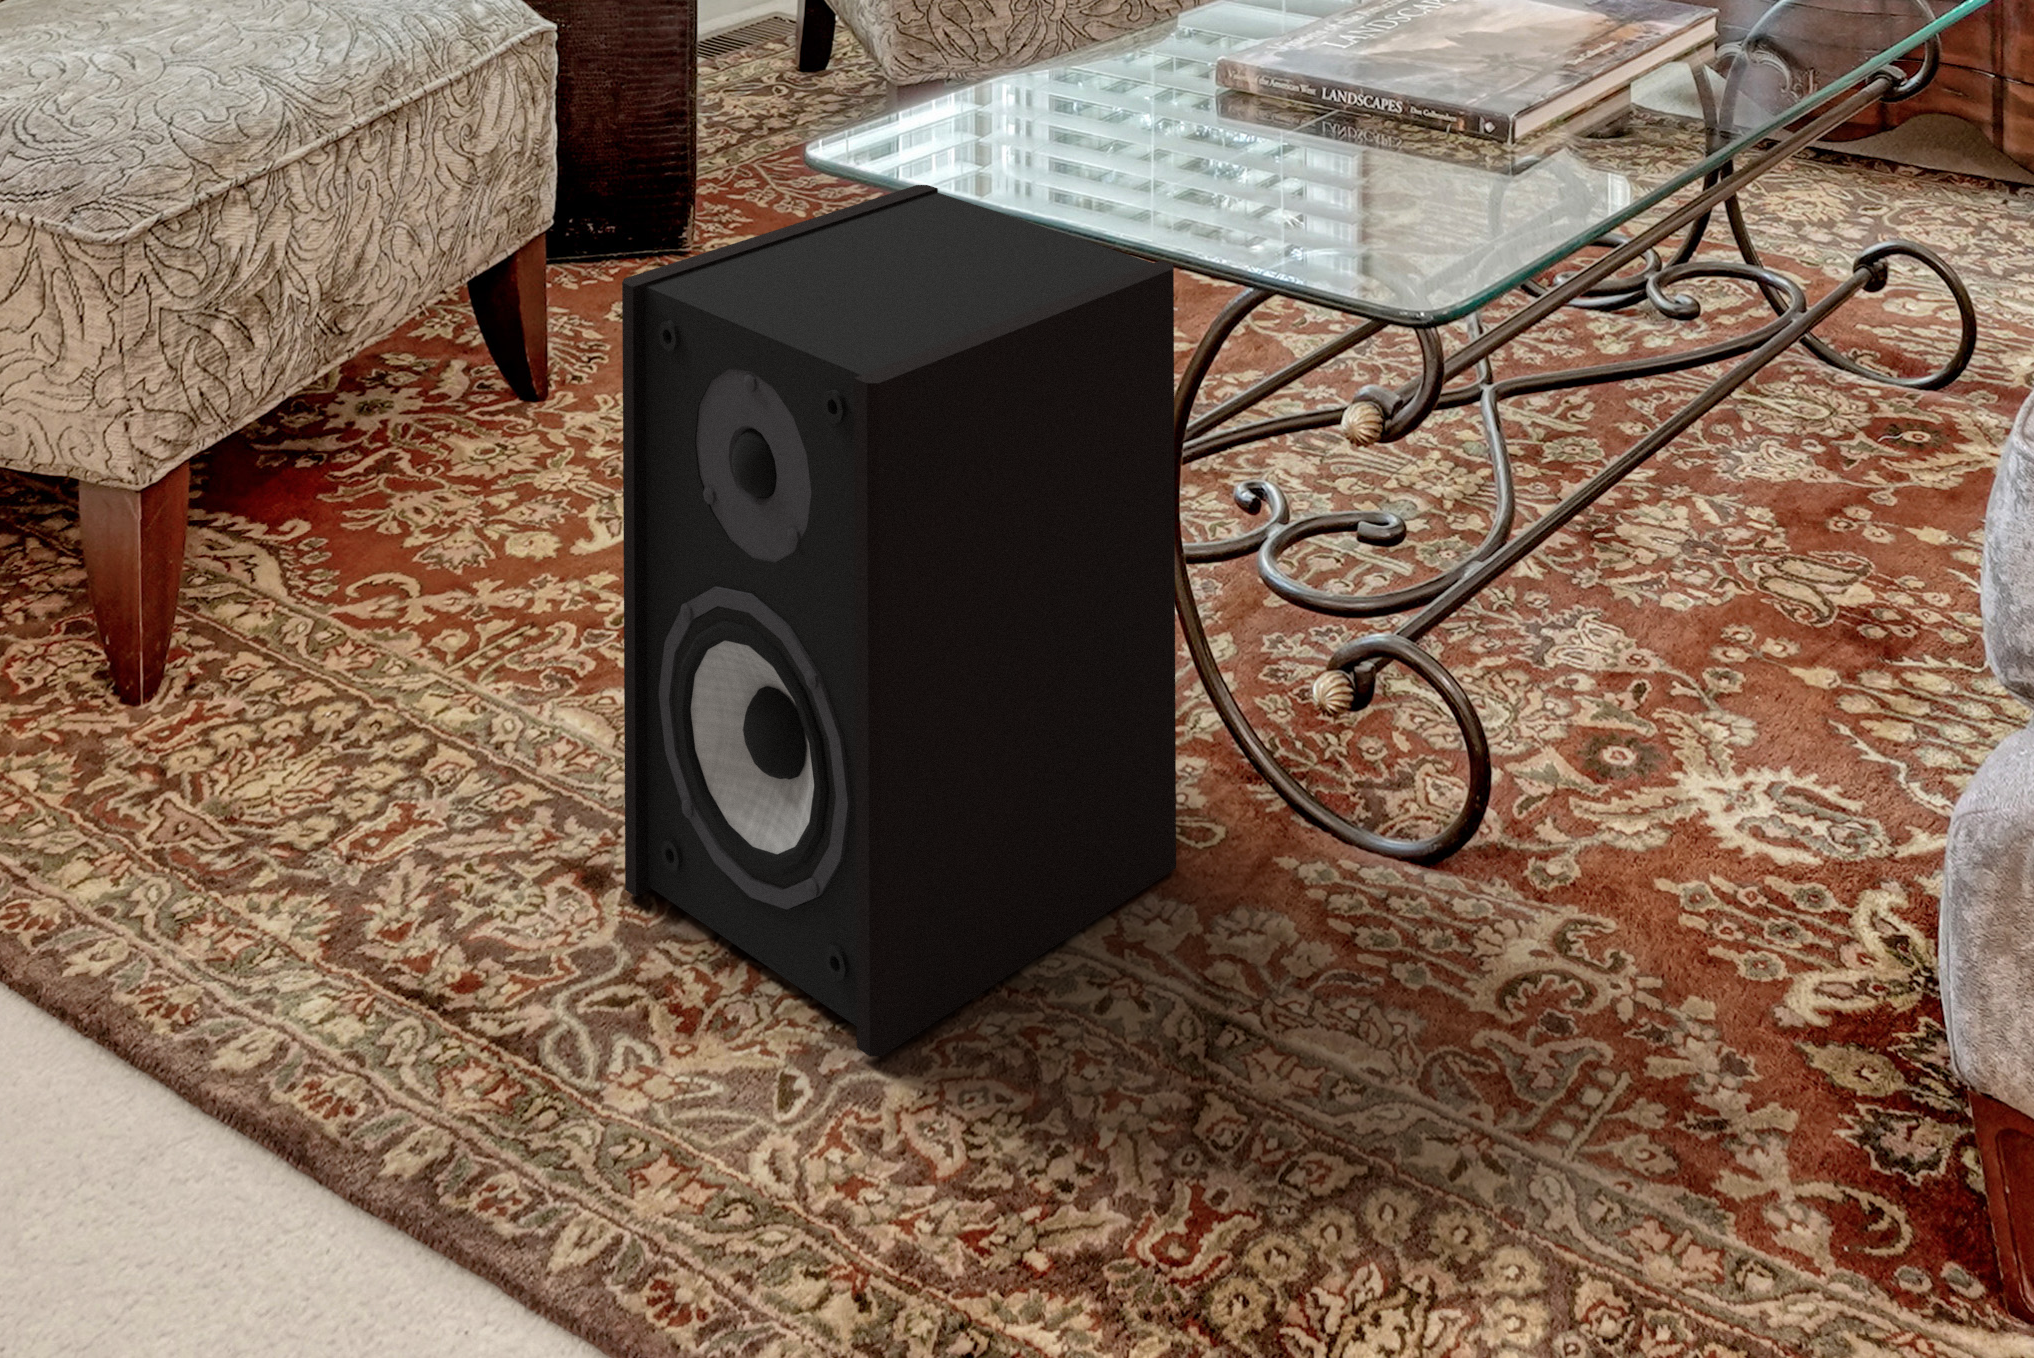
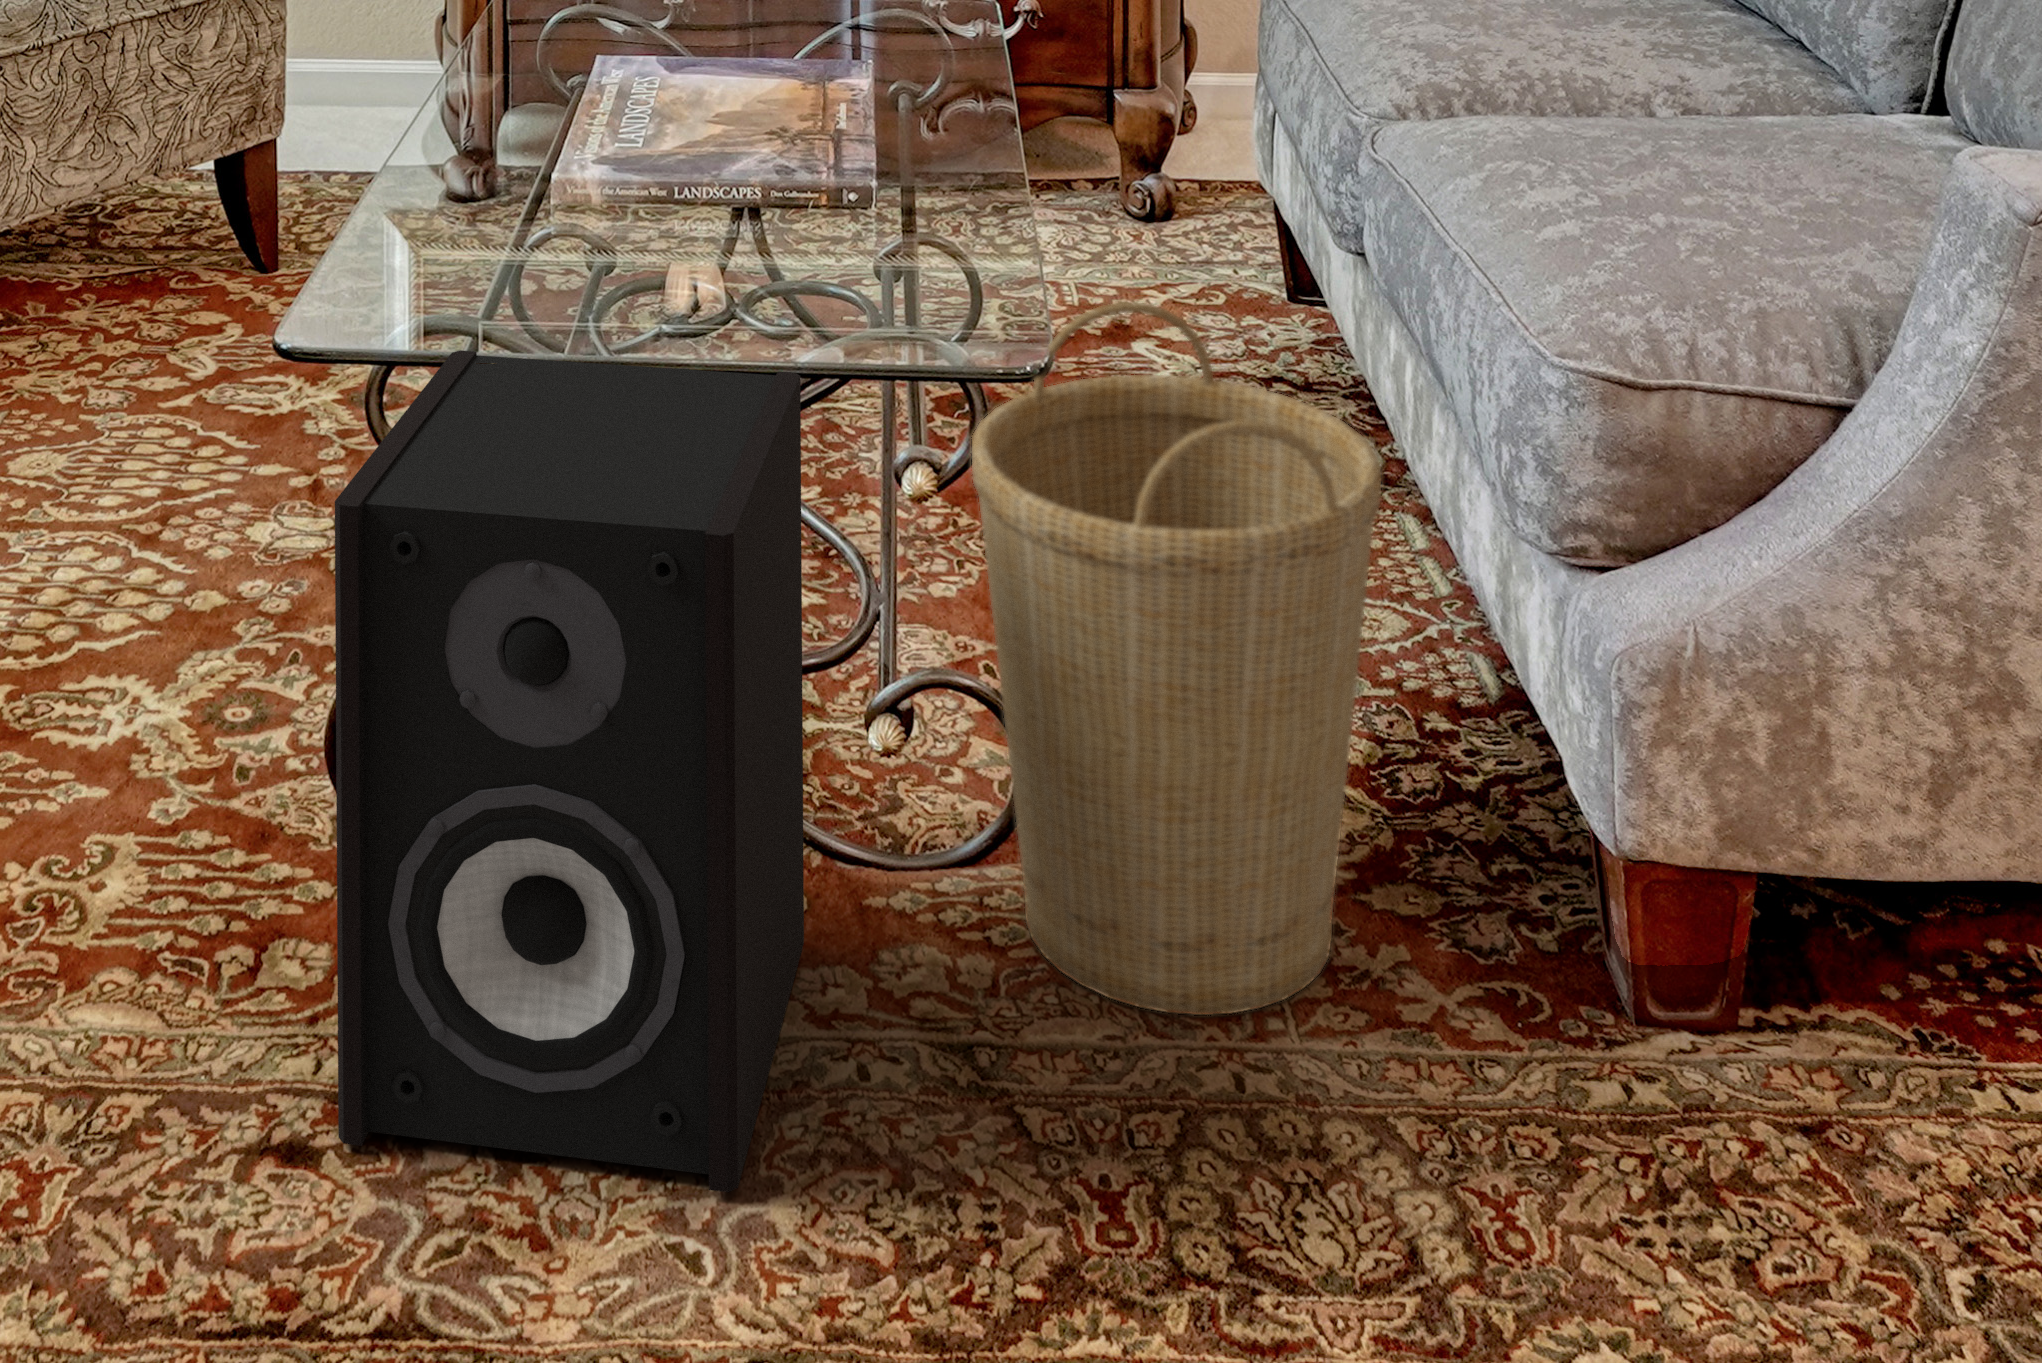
basket: none [1333,272,1806,1102] -> present [972,302,1381,1015]

